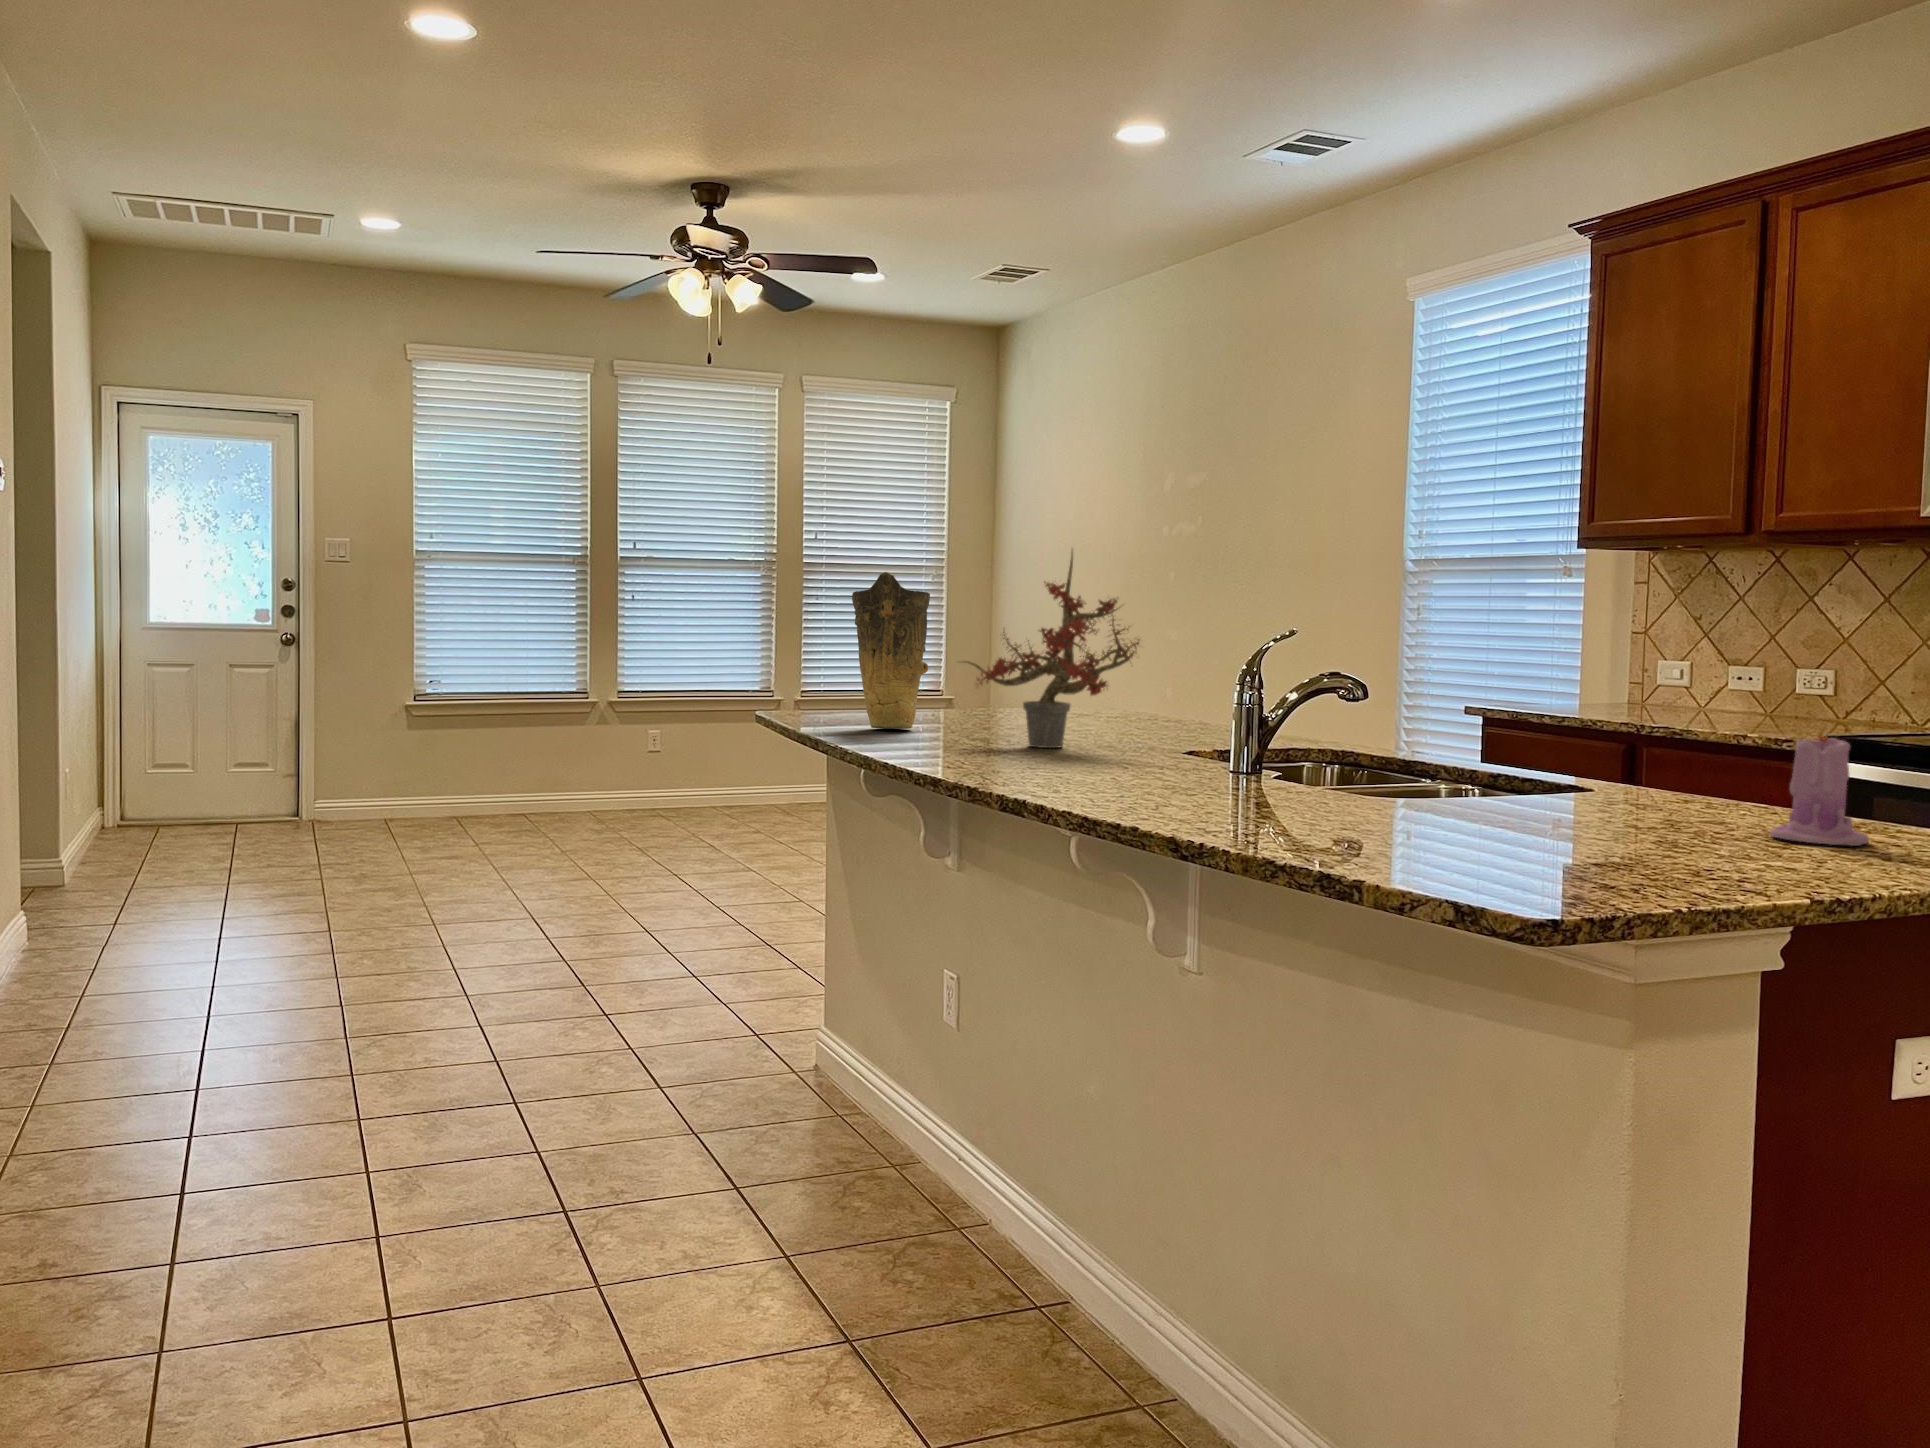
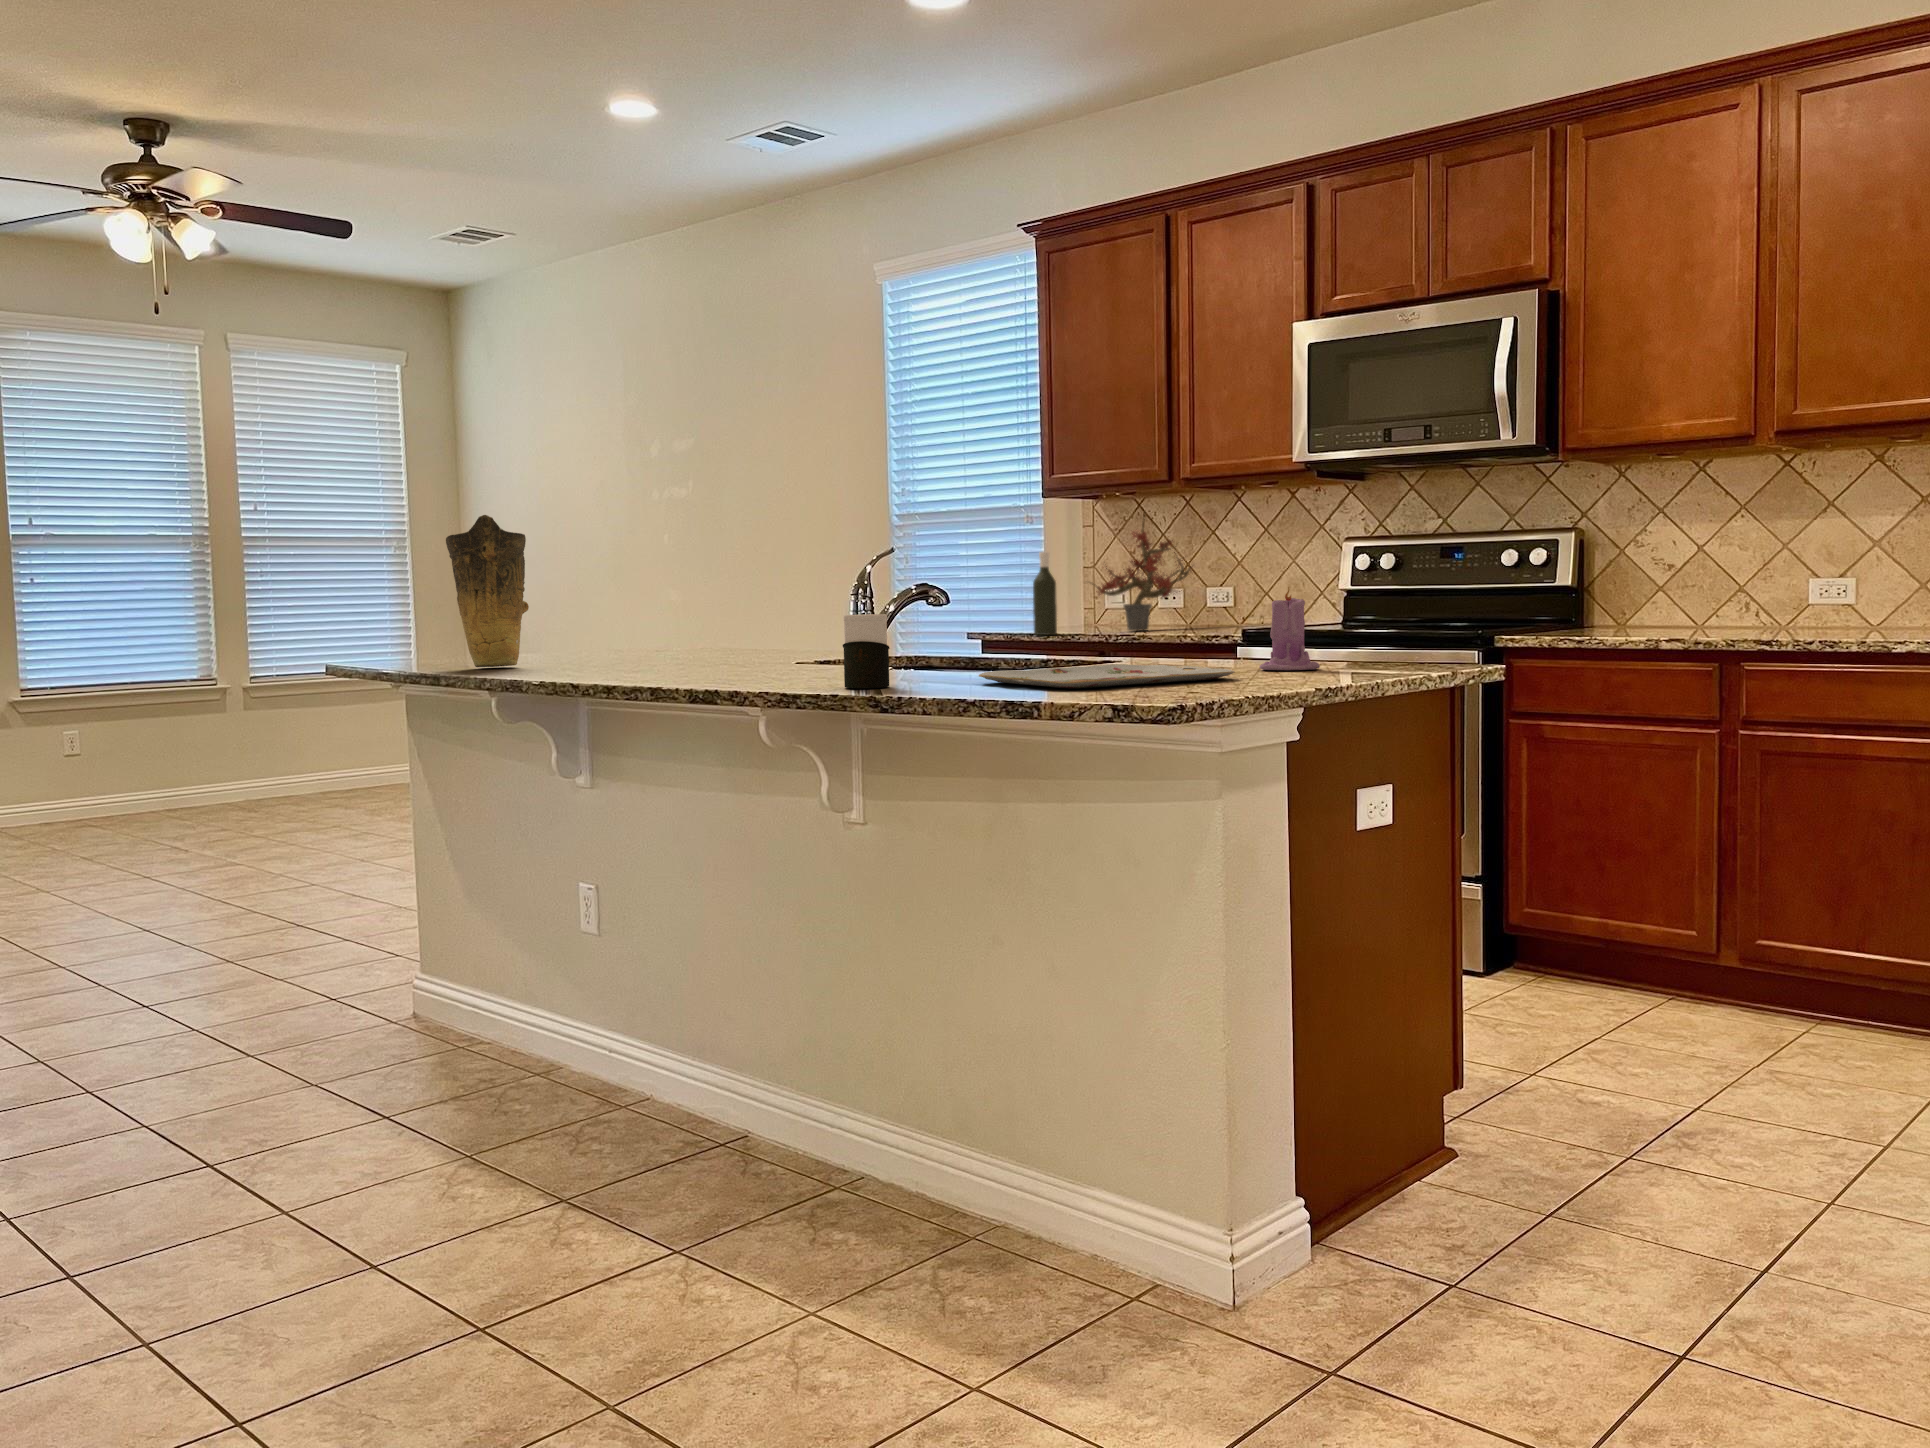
potted plant: present [964,552,1140,748] -> present [1092,519,1193,631]
bottle: none [1550,617,1583,719] -> present [1033,552,1057,636]
cup: none [1165,725,1223,819] -> present [843,614,890,688]
serving tray: none [1336,808,1707,853] -> present [979,664,1235,689]

